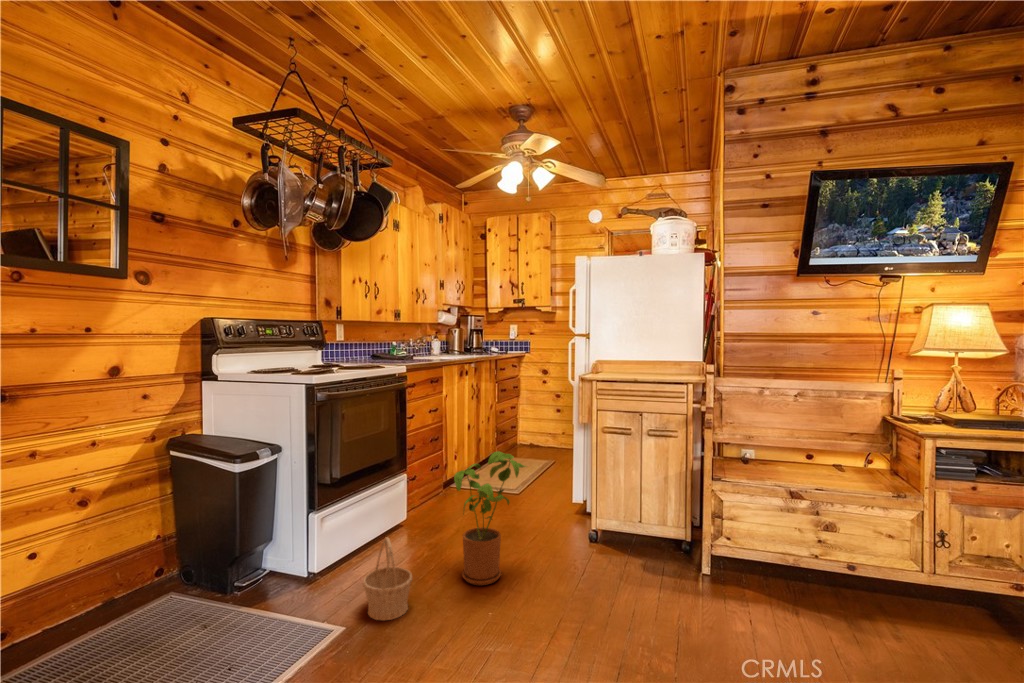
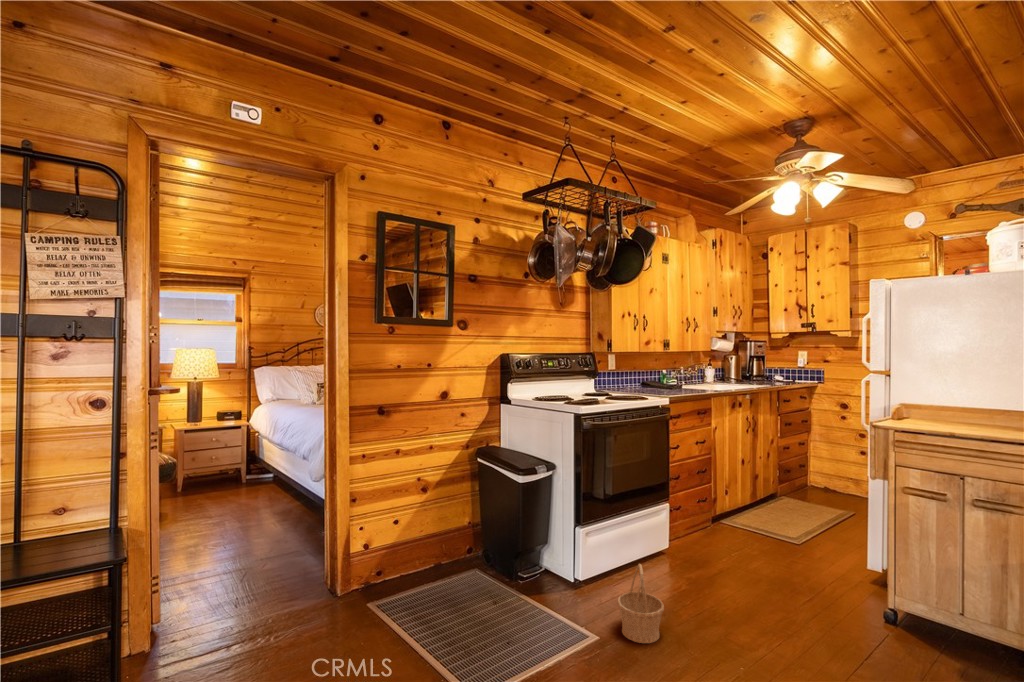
house plant: present [454,451,526,585] -> none [711,498,796,638]

